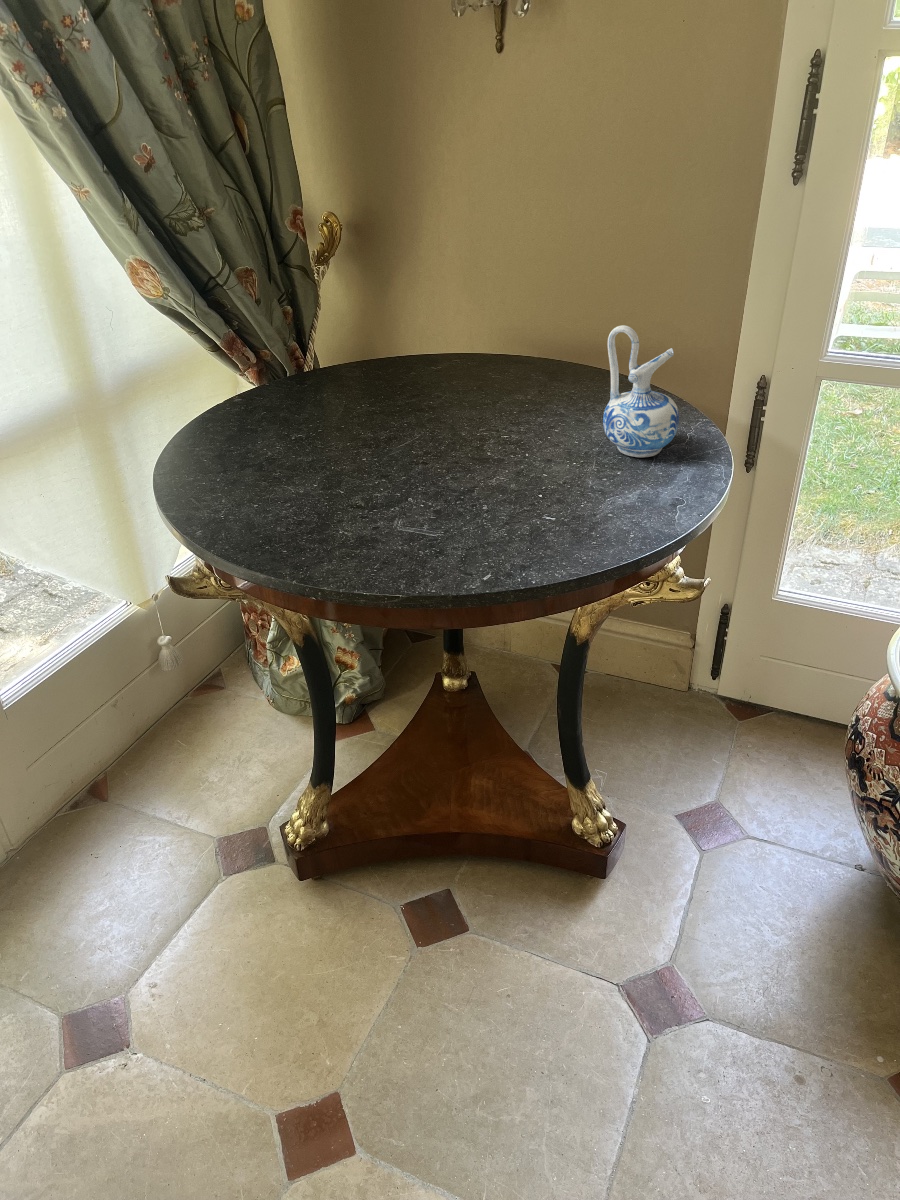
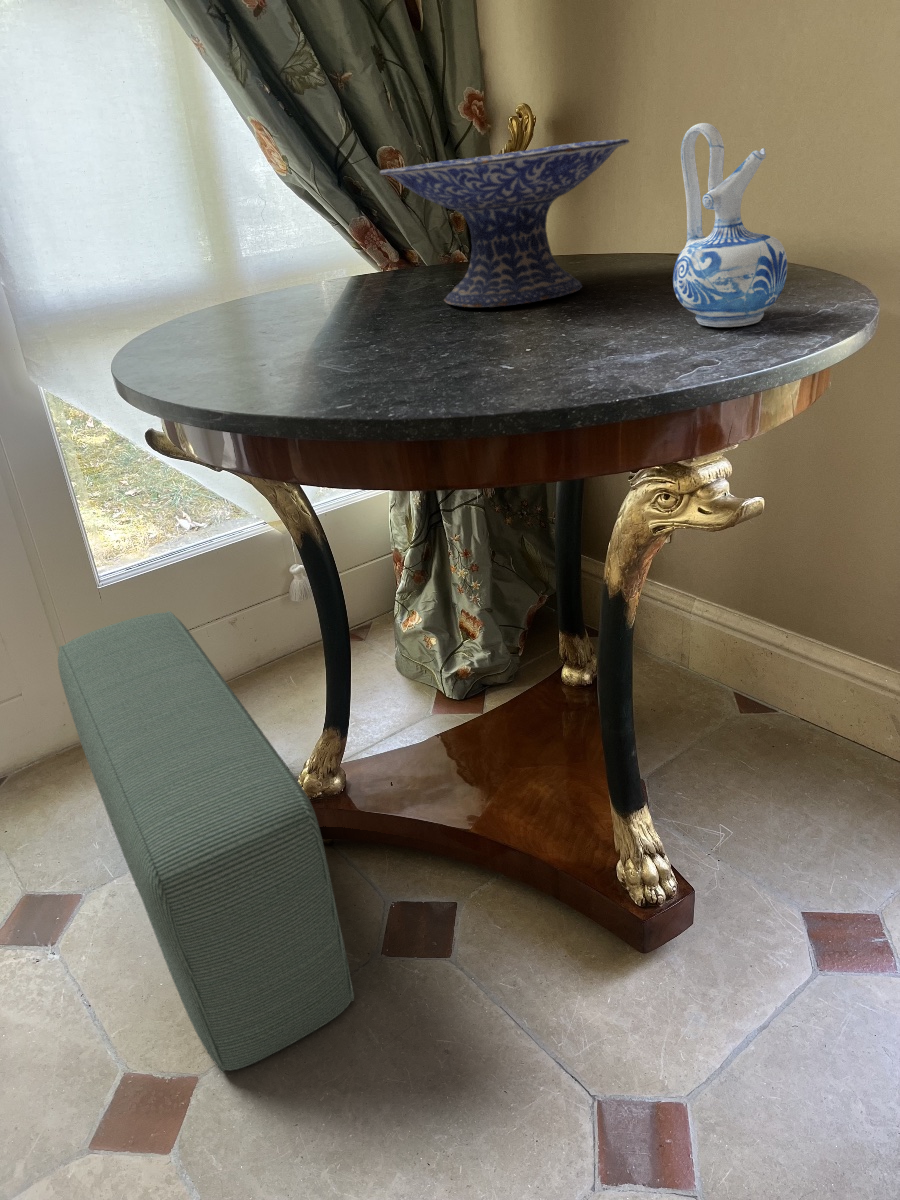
decorative bowl: none [331,289,528,436] -> present [380,139,629,307]
pouf: none [33,717,426,1078] -> present [58,611,355,1072]

